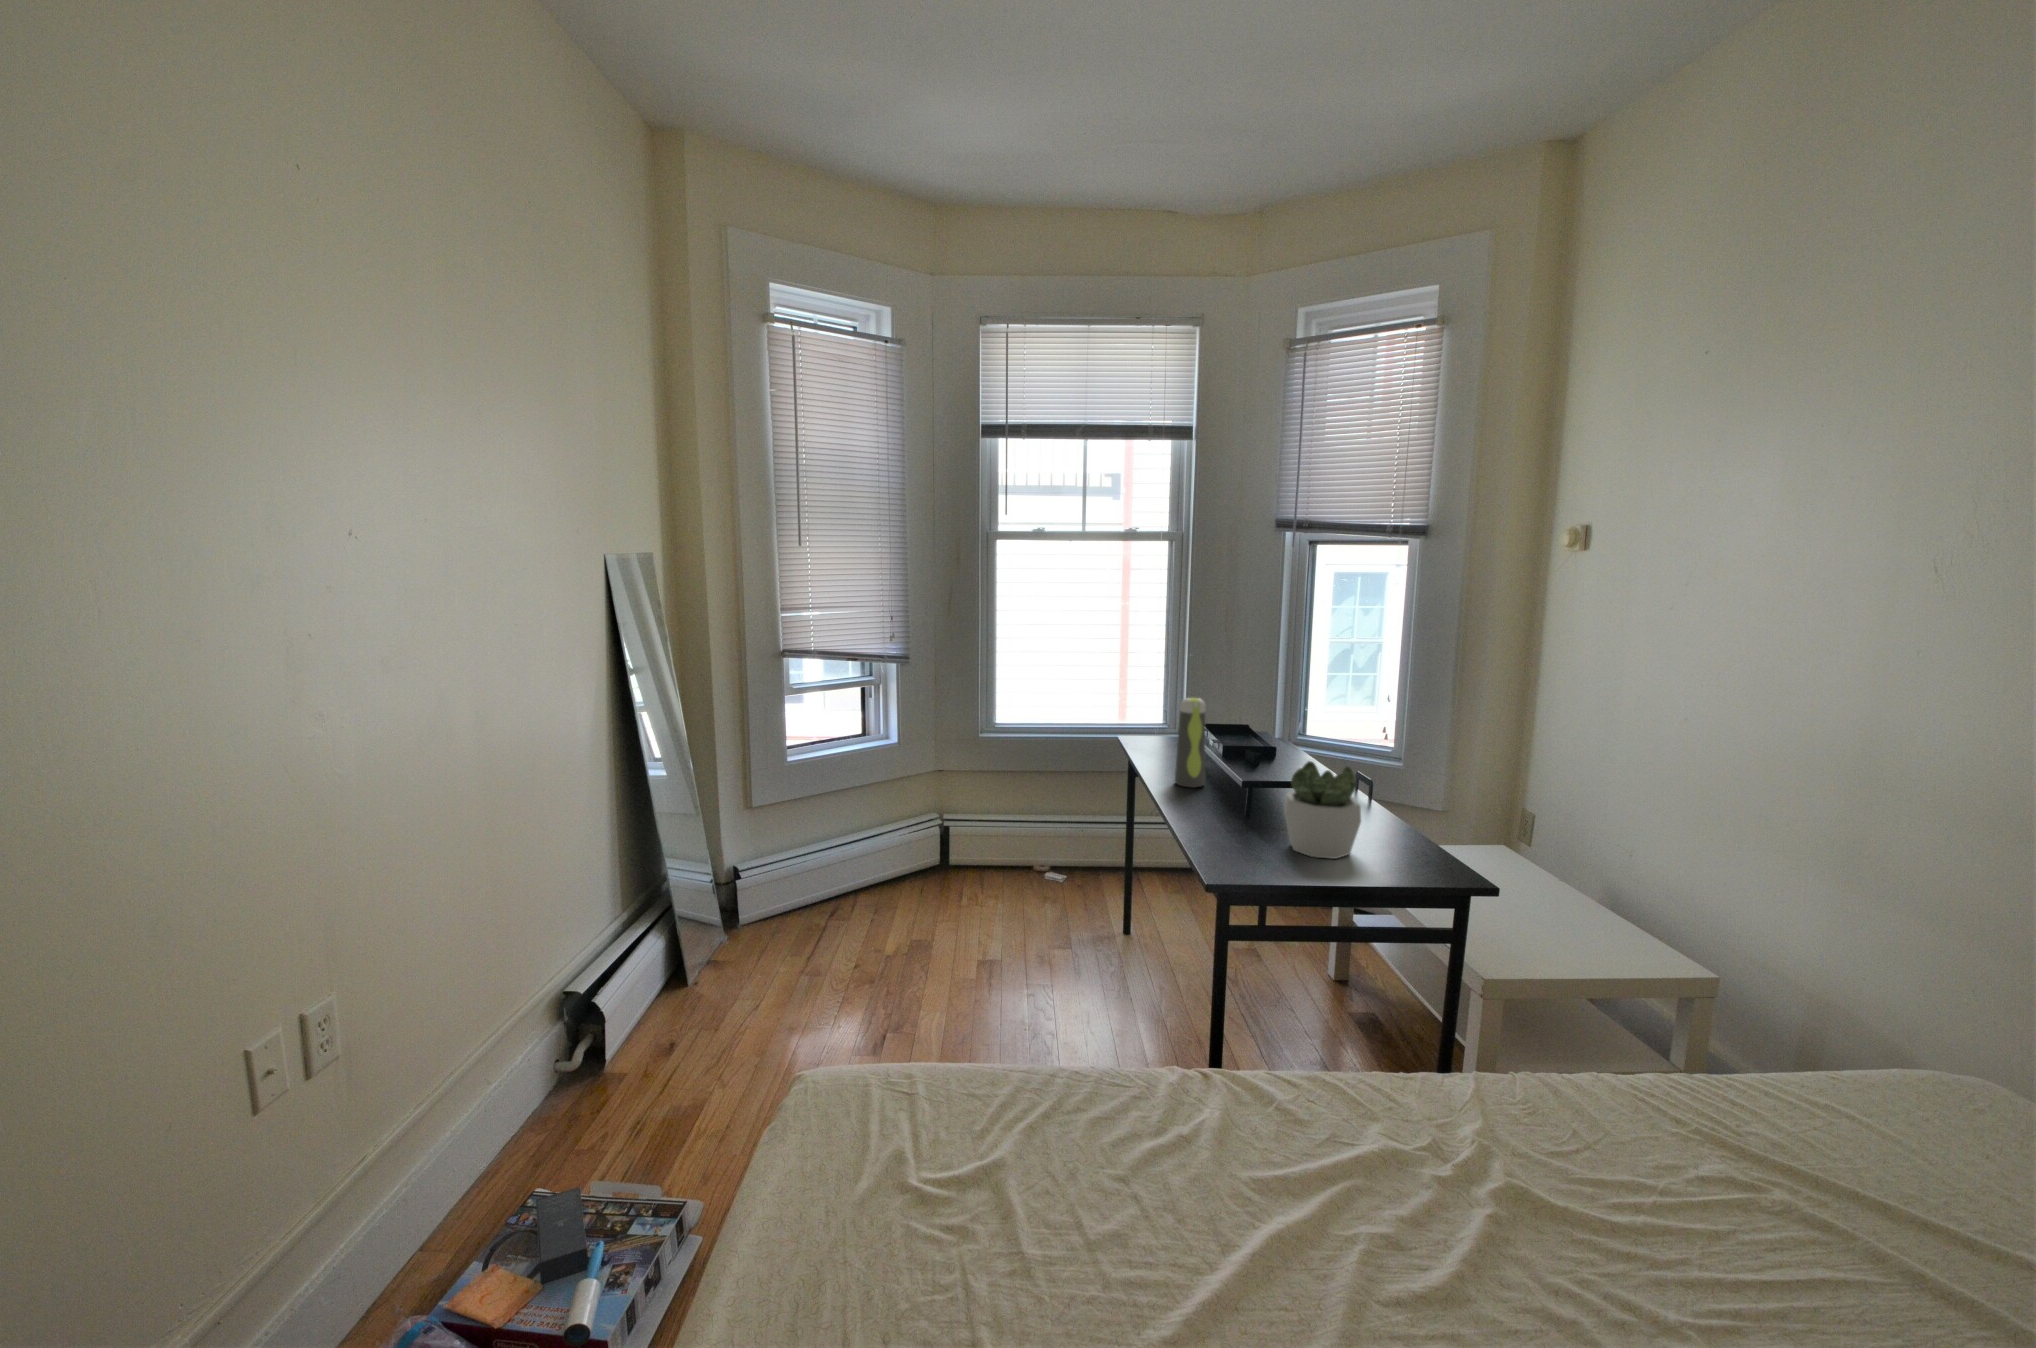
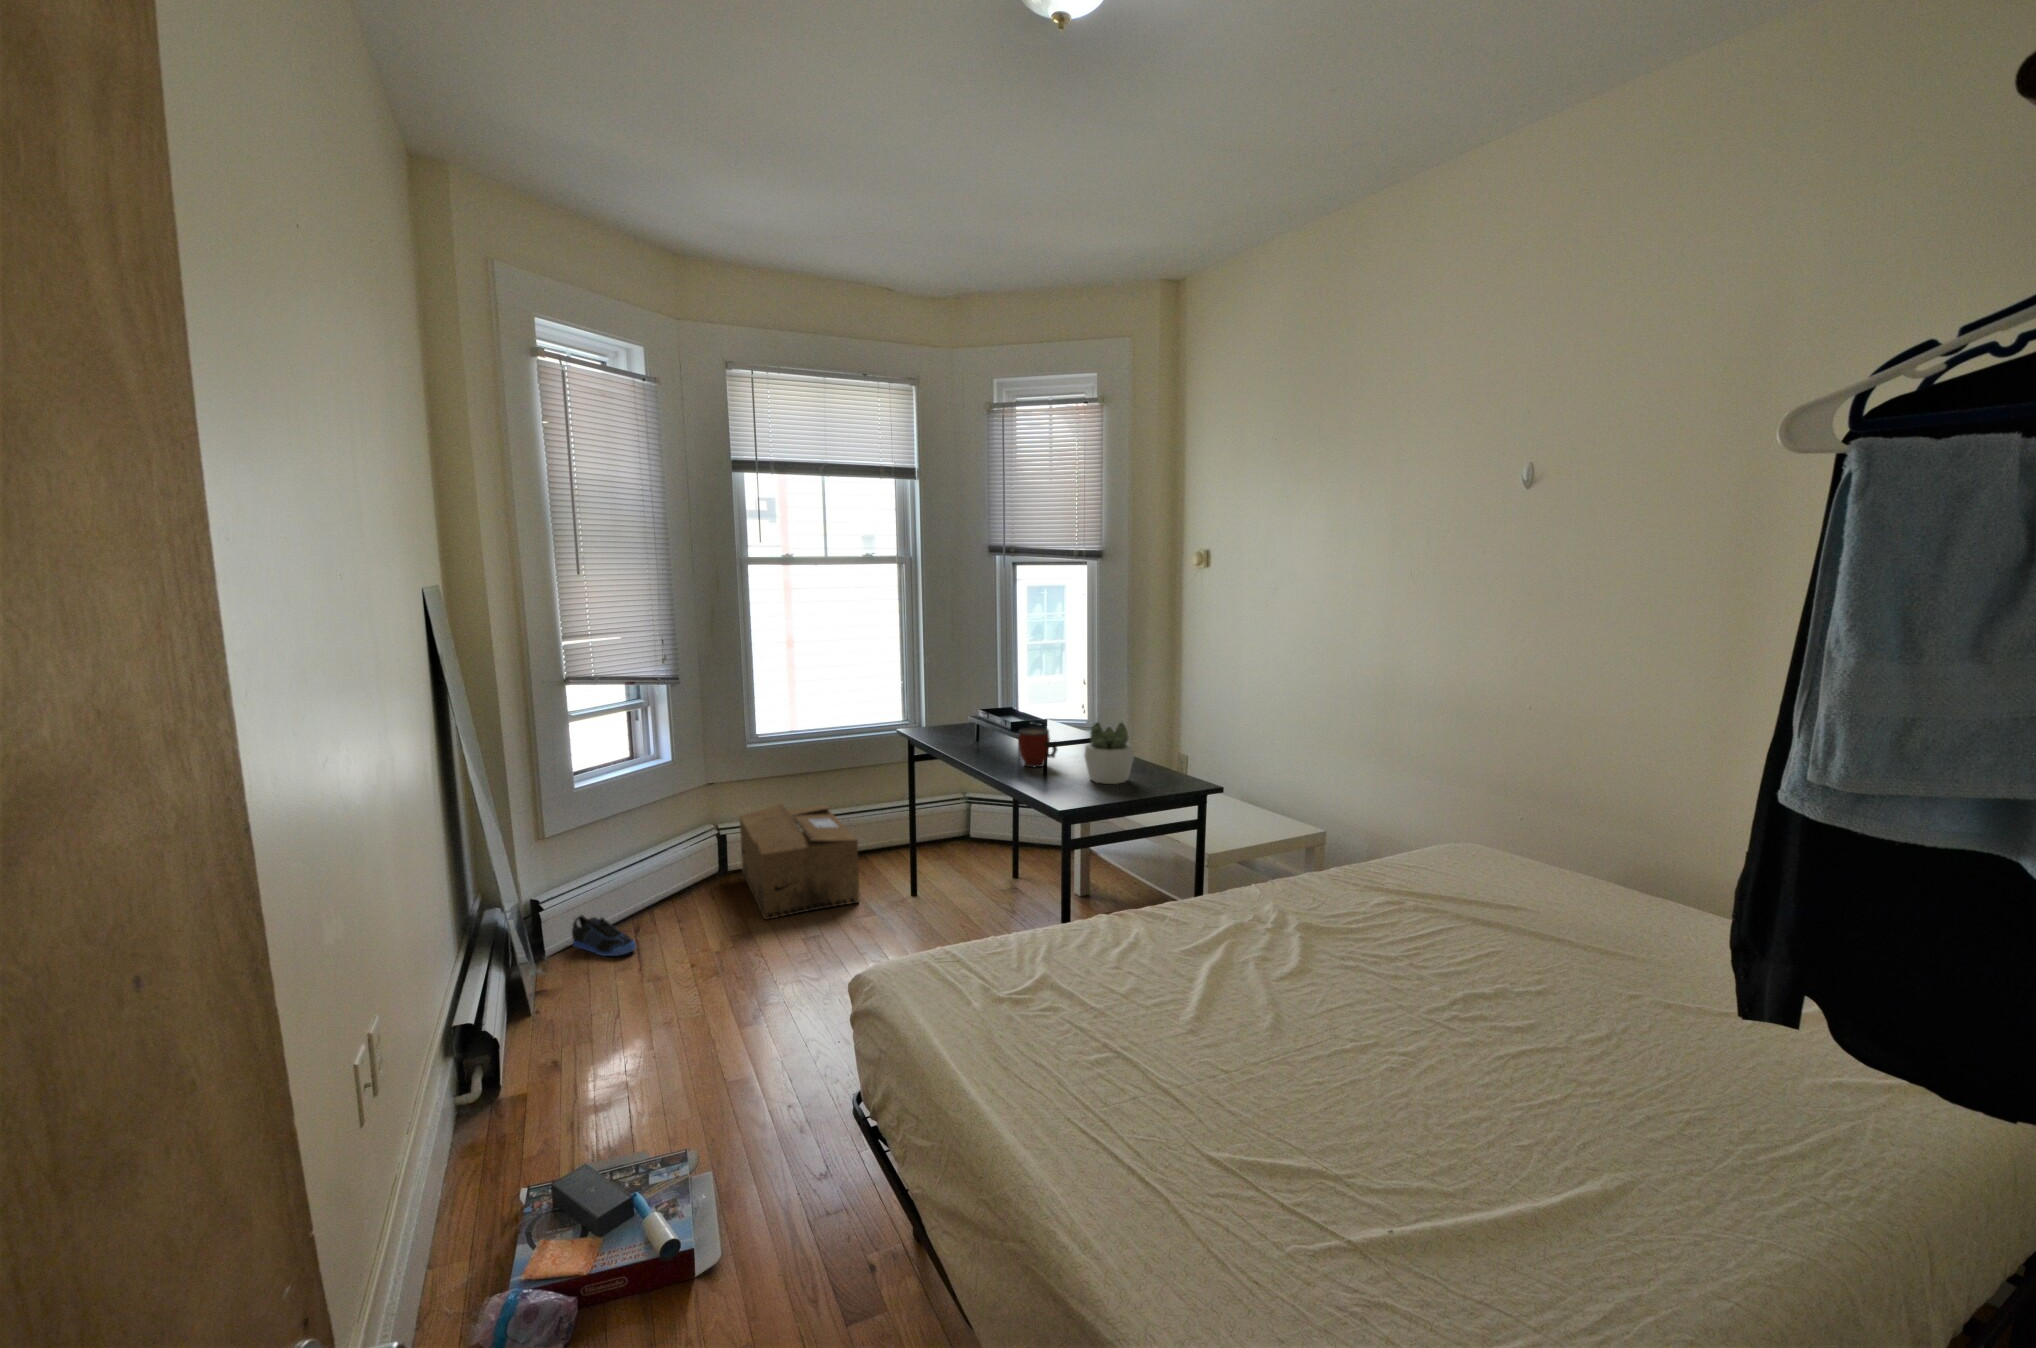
water bottle: present [1175,698,1205,788] -> none [980,689,1002,756]
mug: none [1210,756,1261,813] -> present [1018,728,1058,768]
cardboard box: none [954,802,1063,932] -> present [740,804,859,920]
sneaker: none [773,885,819,936] -> present [572,915,636,956]

